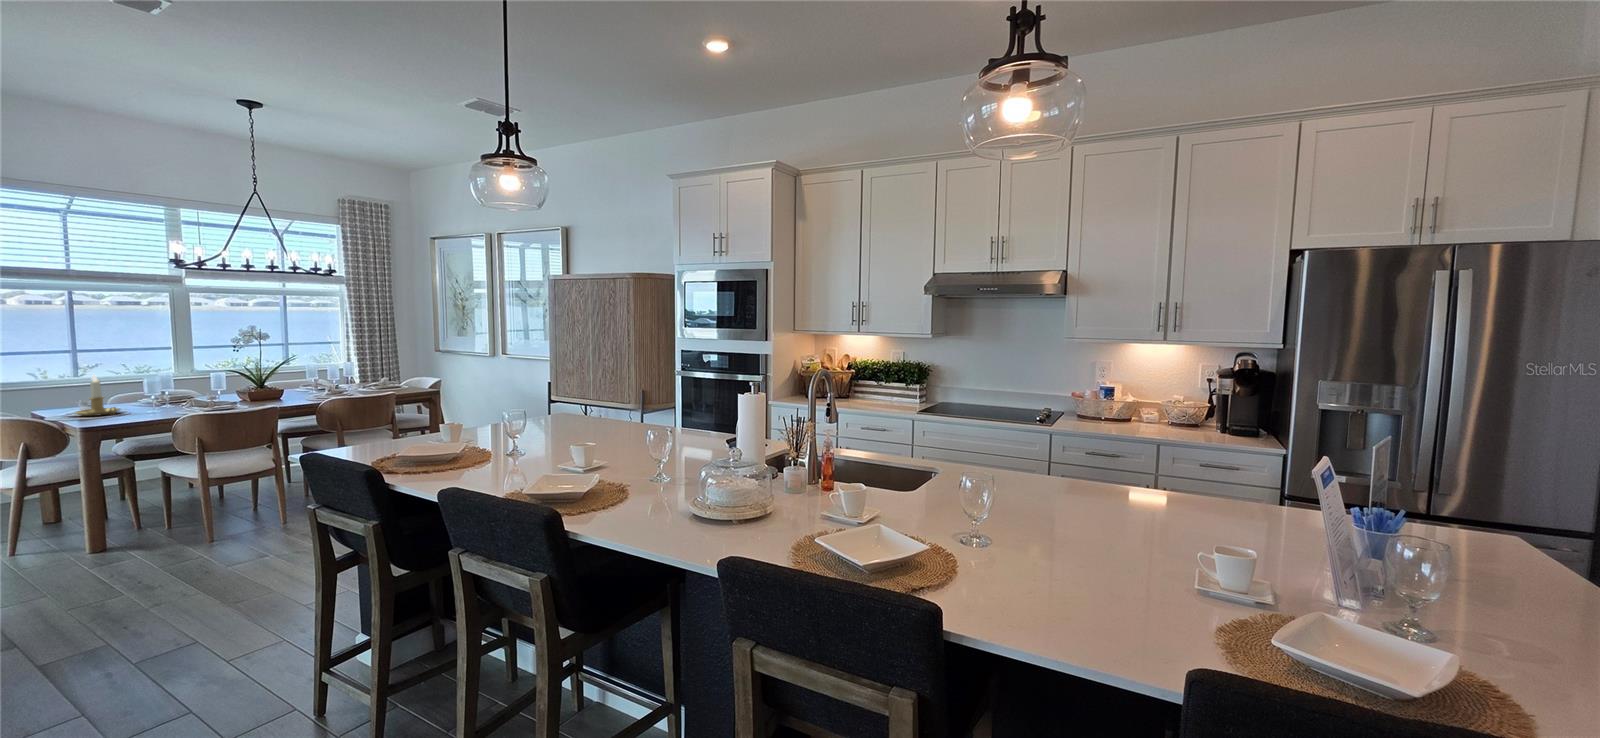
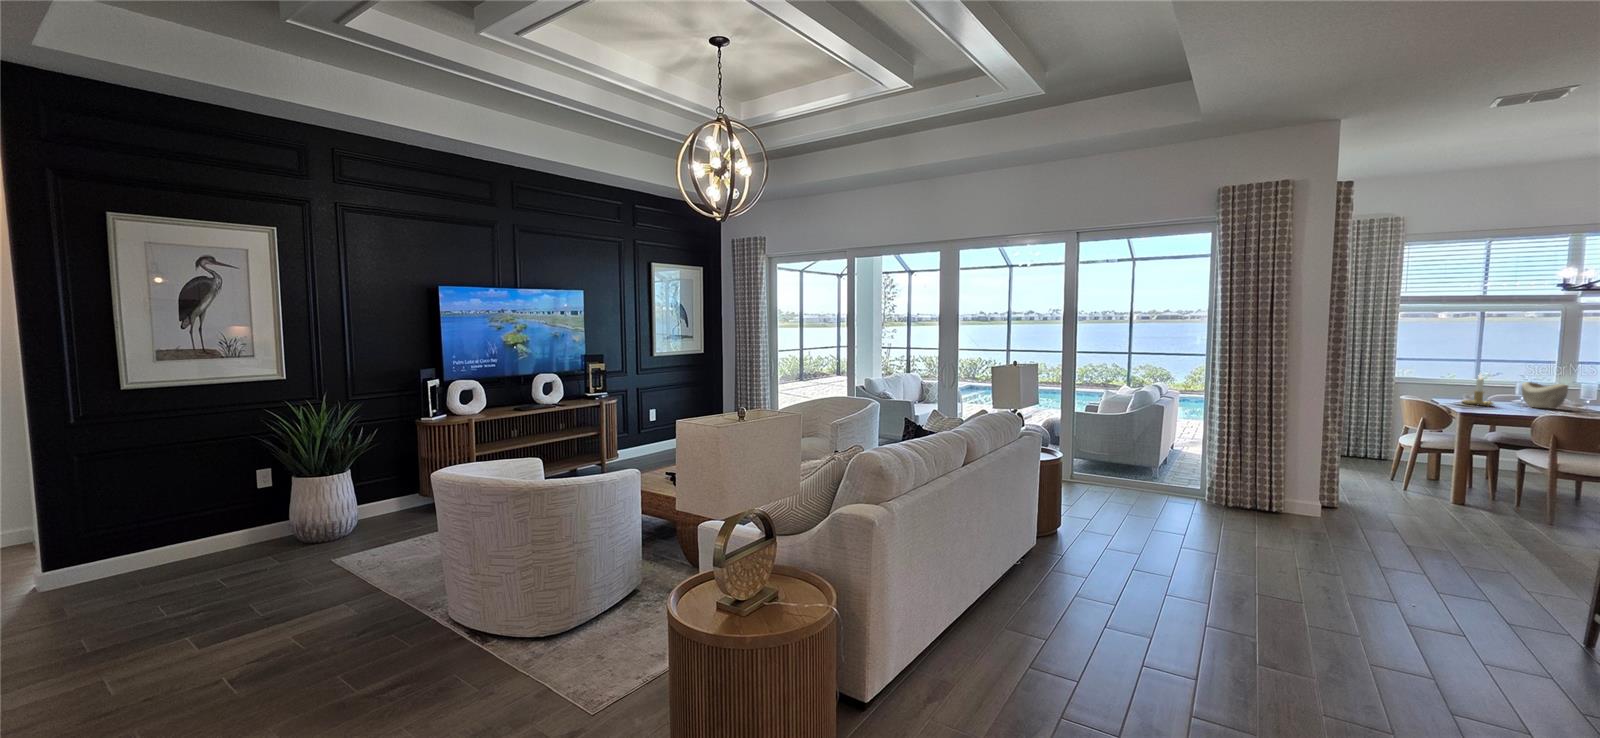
decorative bowl: none [149,376,201,406] -> present [1522,382,1568,409]

